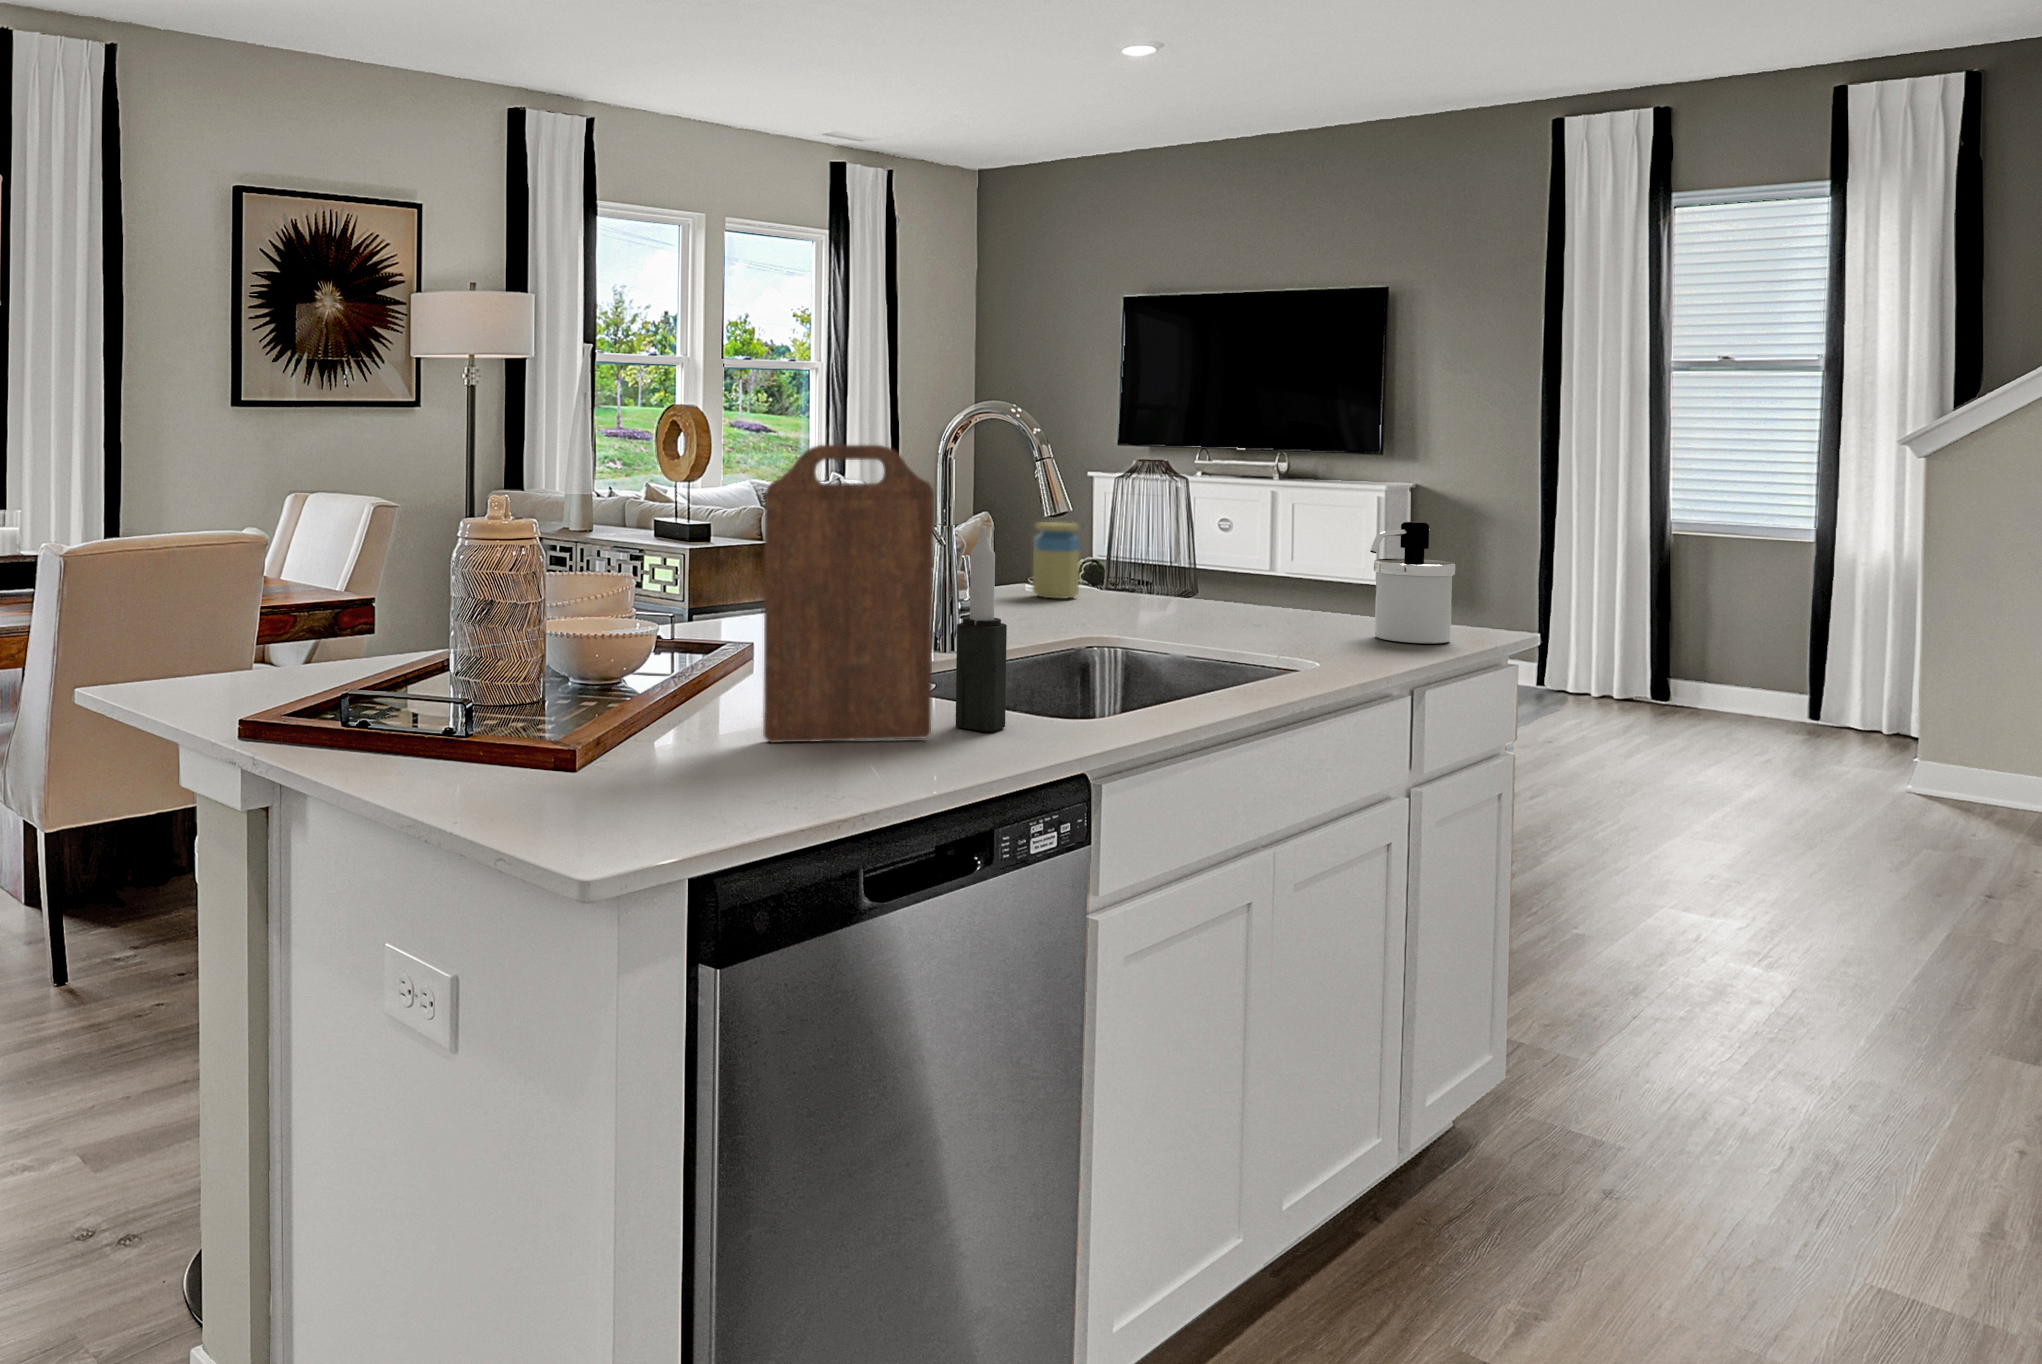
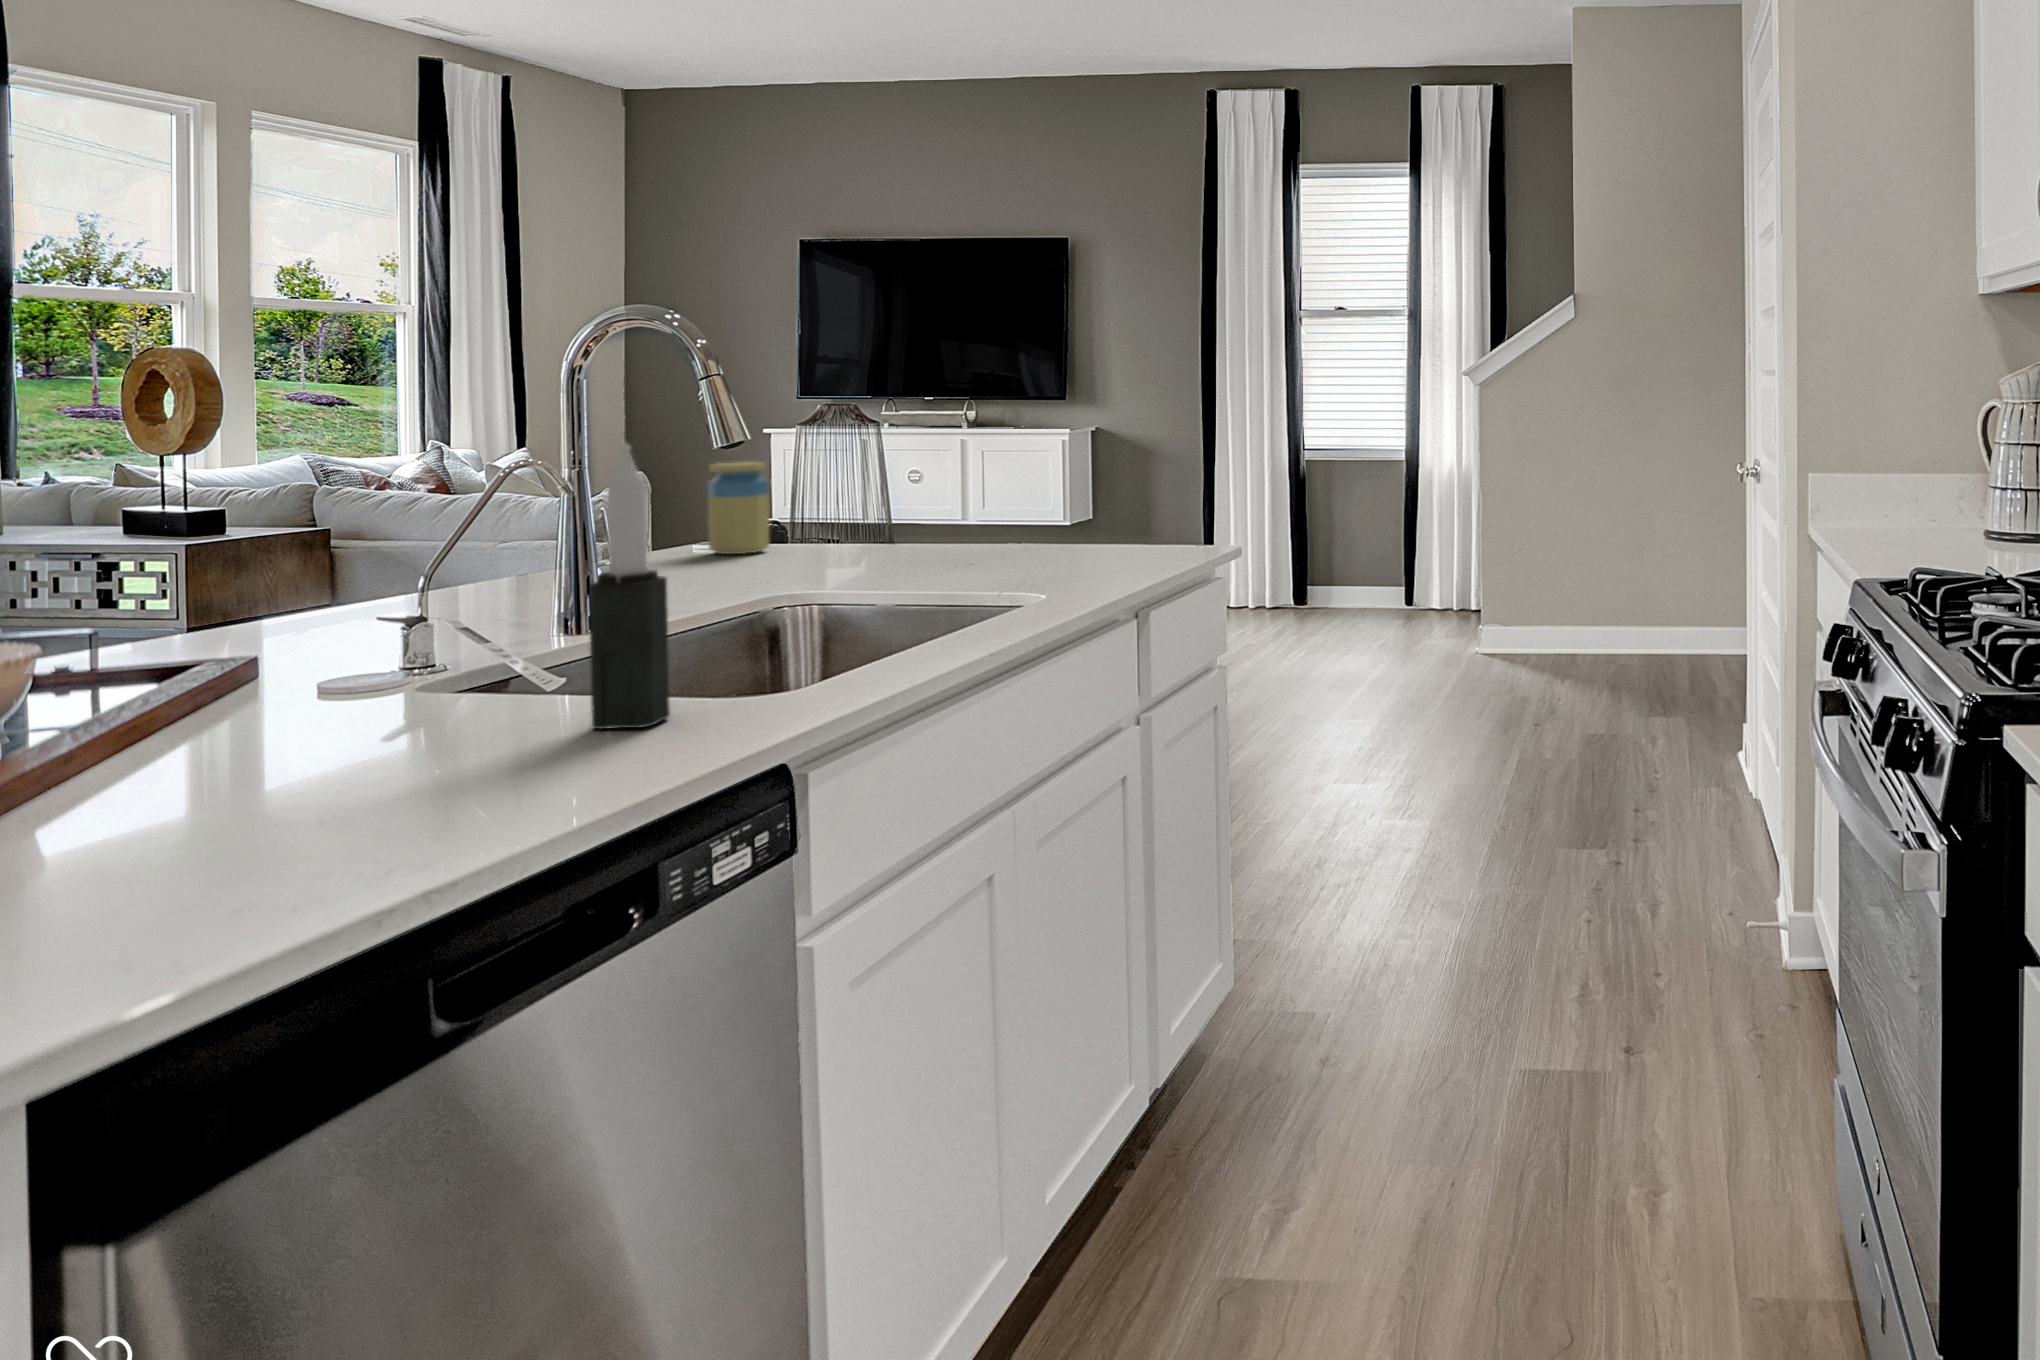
cutting board: present [763,445,934,743] -> none [219,323,550,807]
soap dispenser: present [1370,522,1455,643] -> none [1095,437,1173,561]

